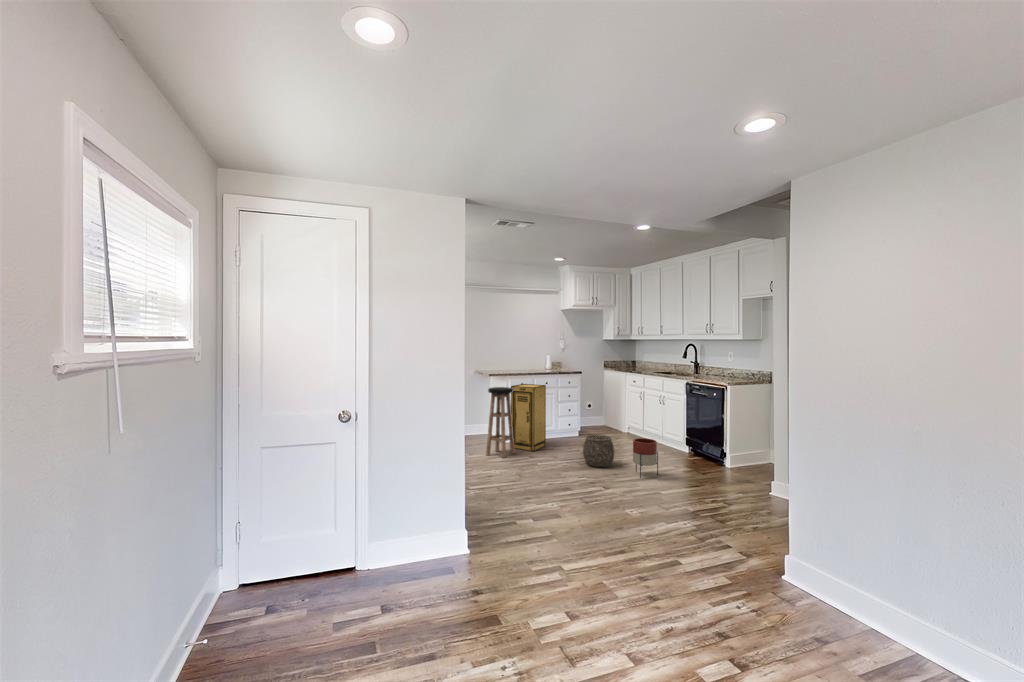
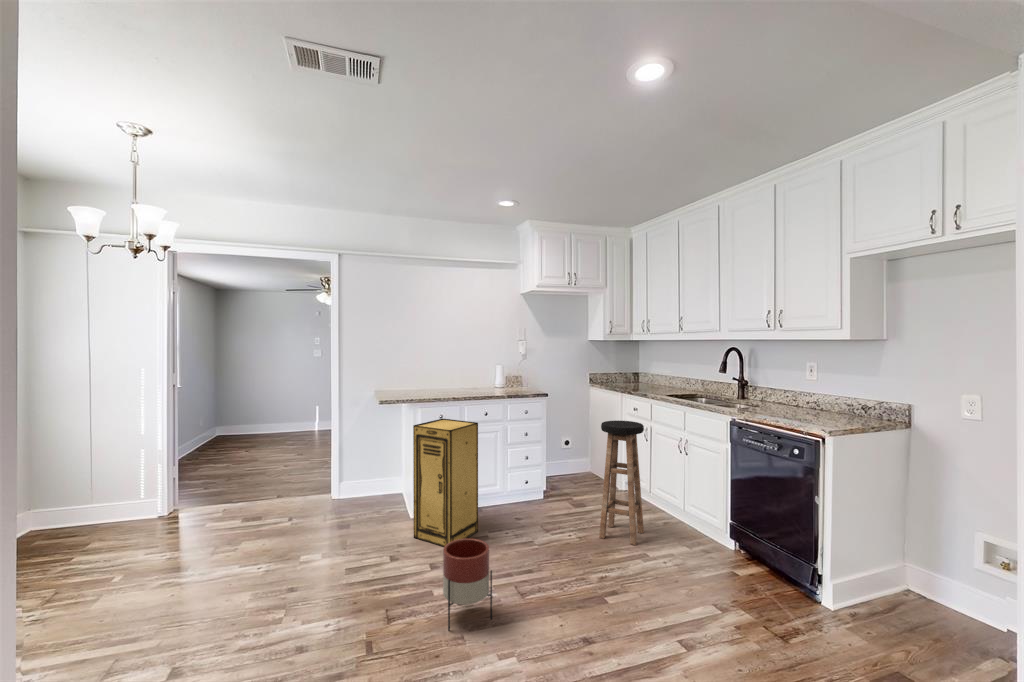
bar stool: present [486,387,515,458] -> present [599,420,644,545]
woven basket: present [583,435,614,467] -> none [532,529,595,606]
planter: present [633,438,658,478] -> present [443,538,492,630]

